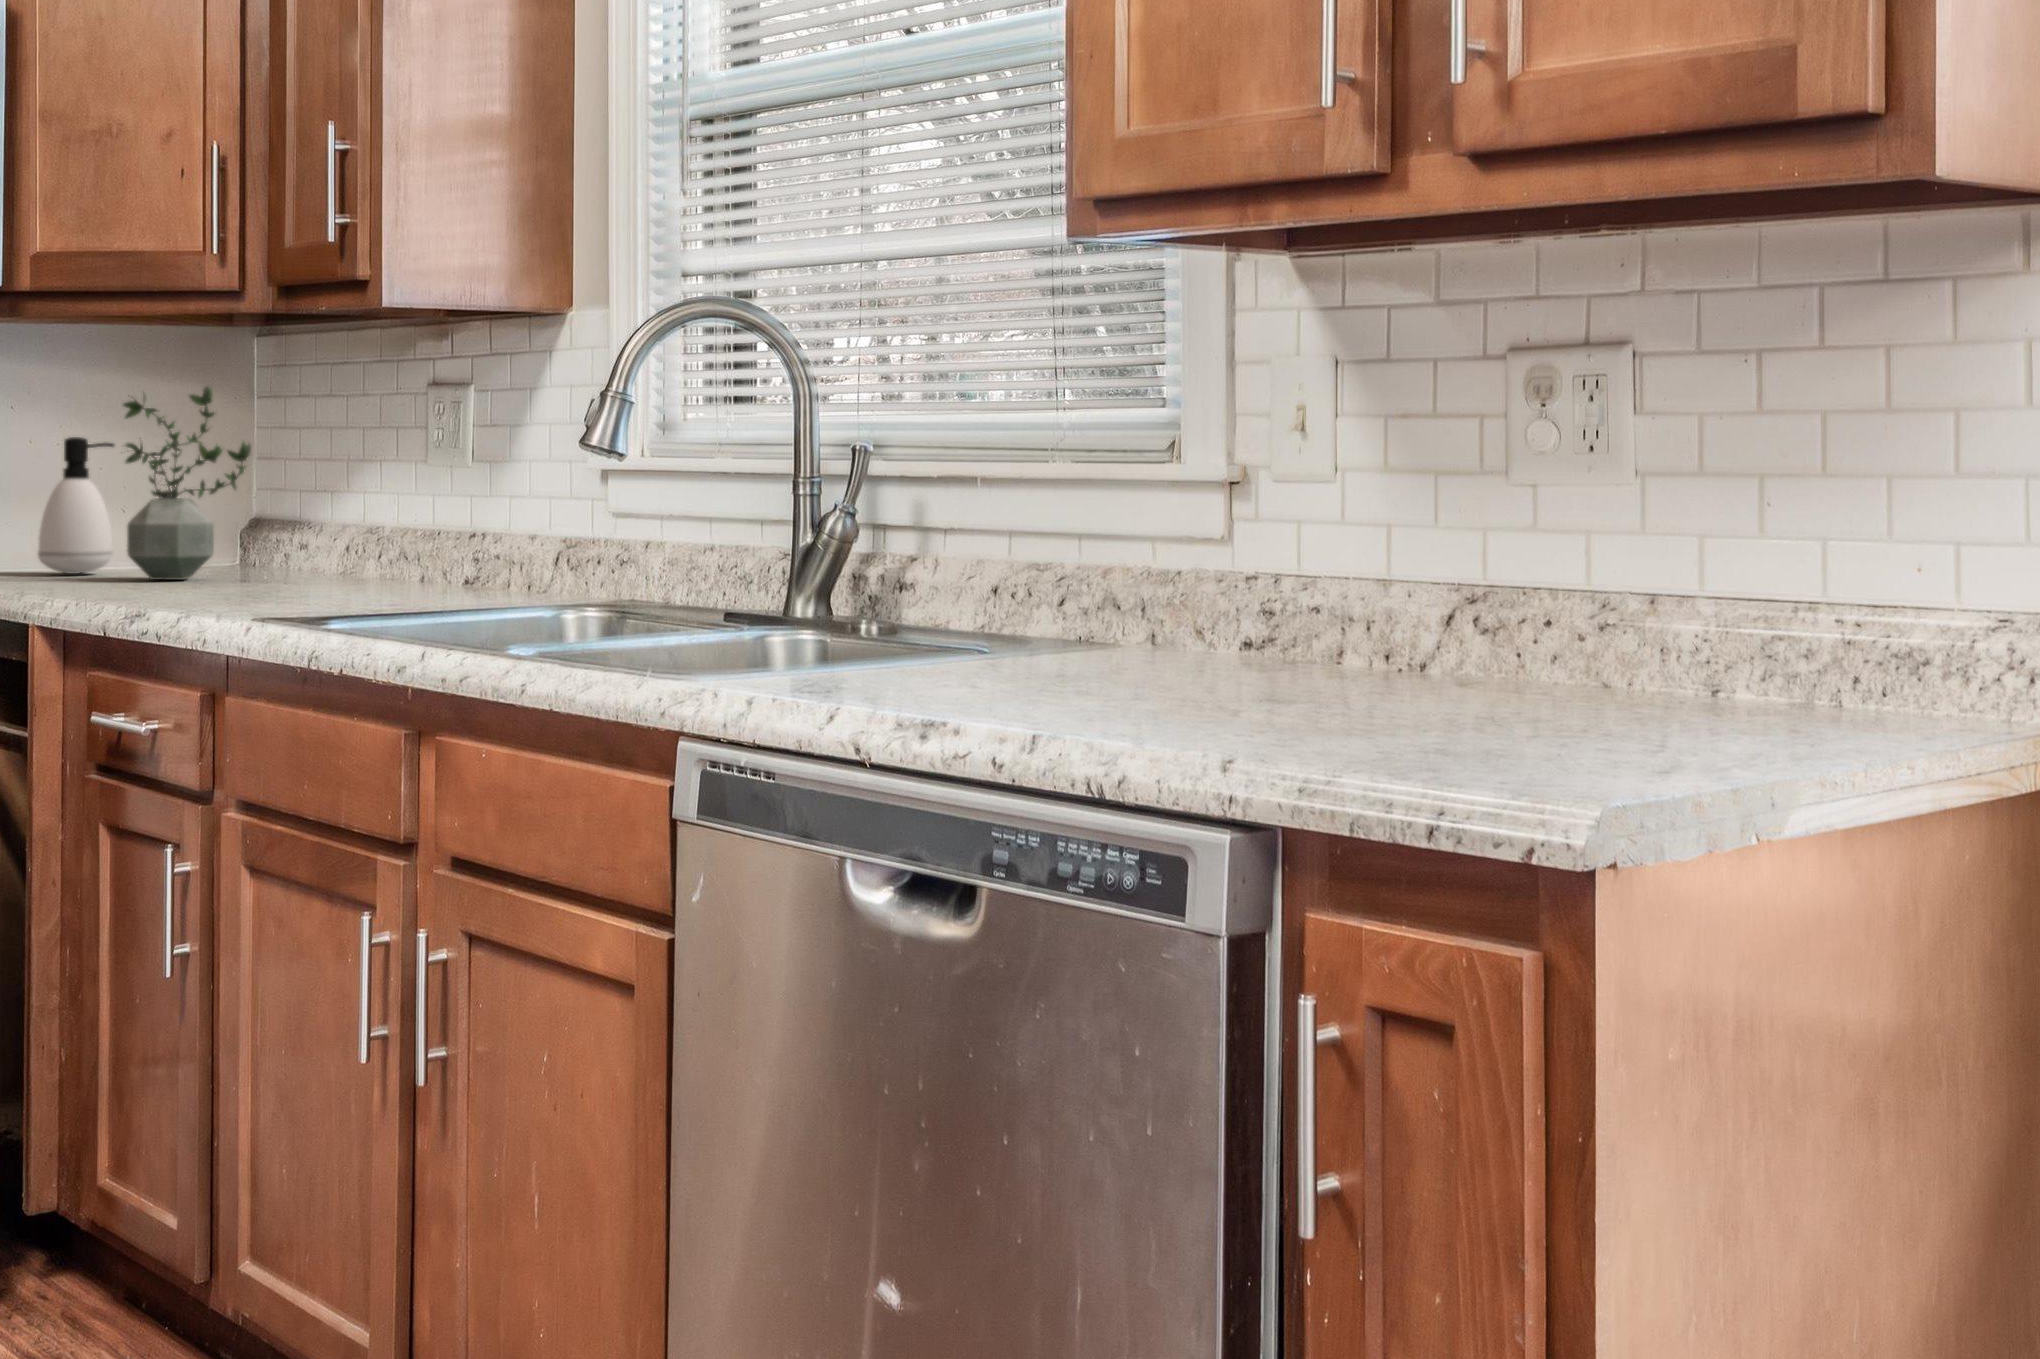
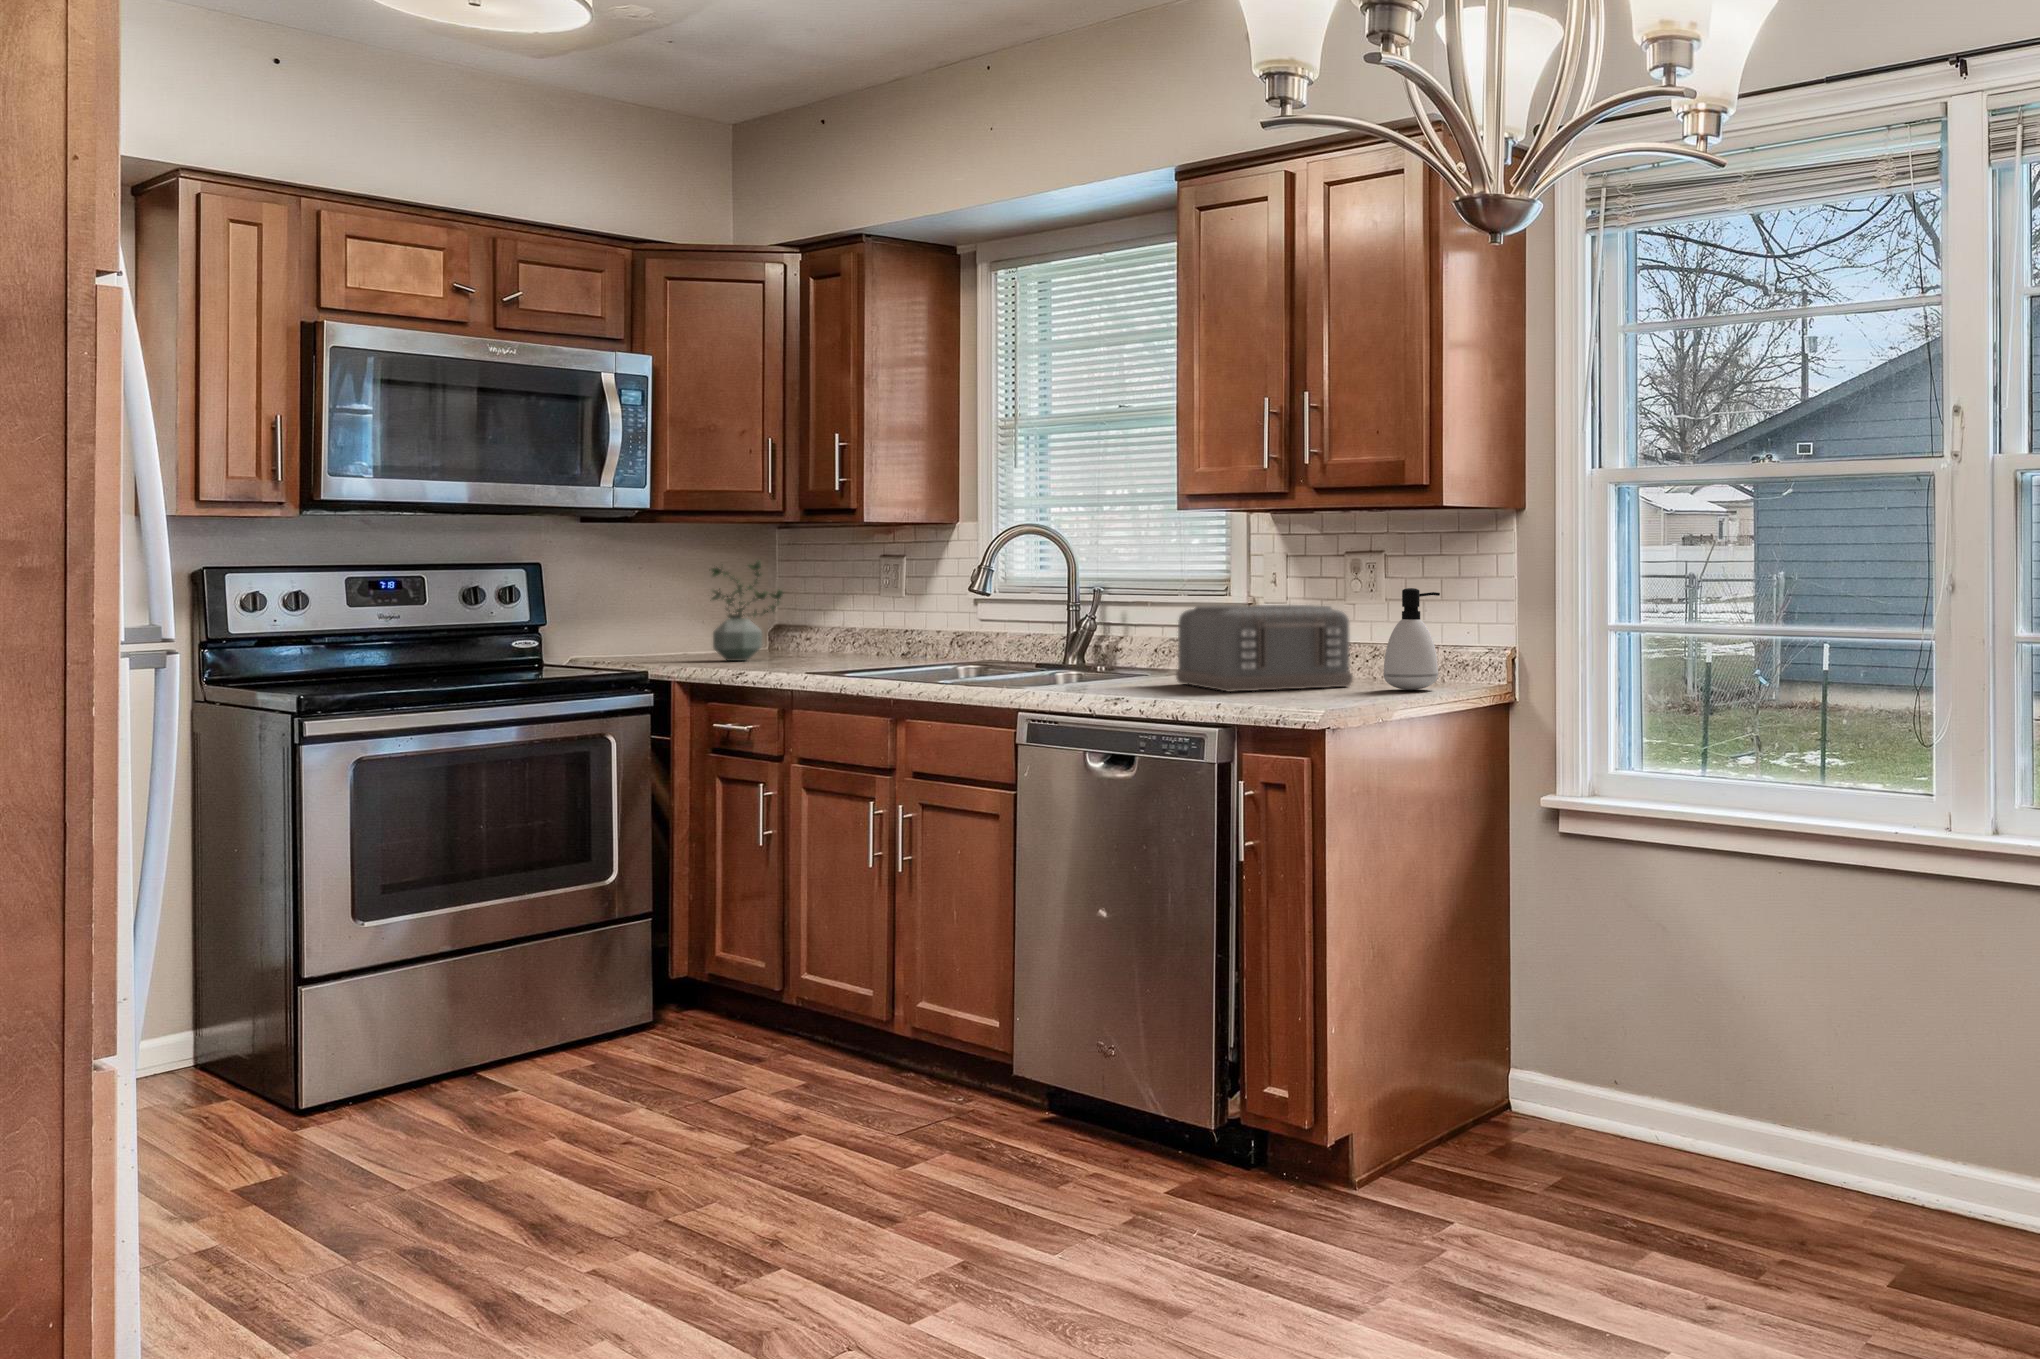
soap dispenser: present [38,437,114,574] -> present [1384,588,1440,690]
toaster: none [1060,476,1570,713] -> present [1176,605,1352,692]

